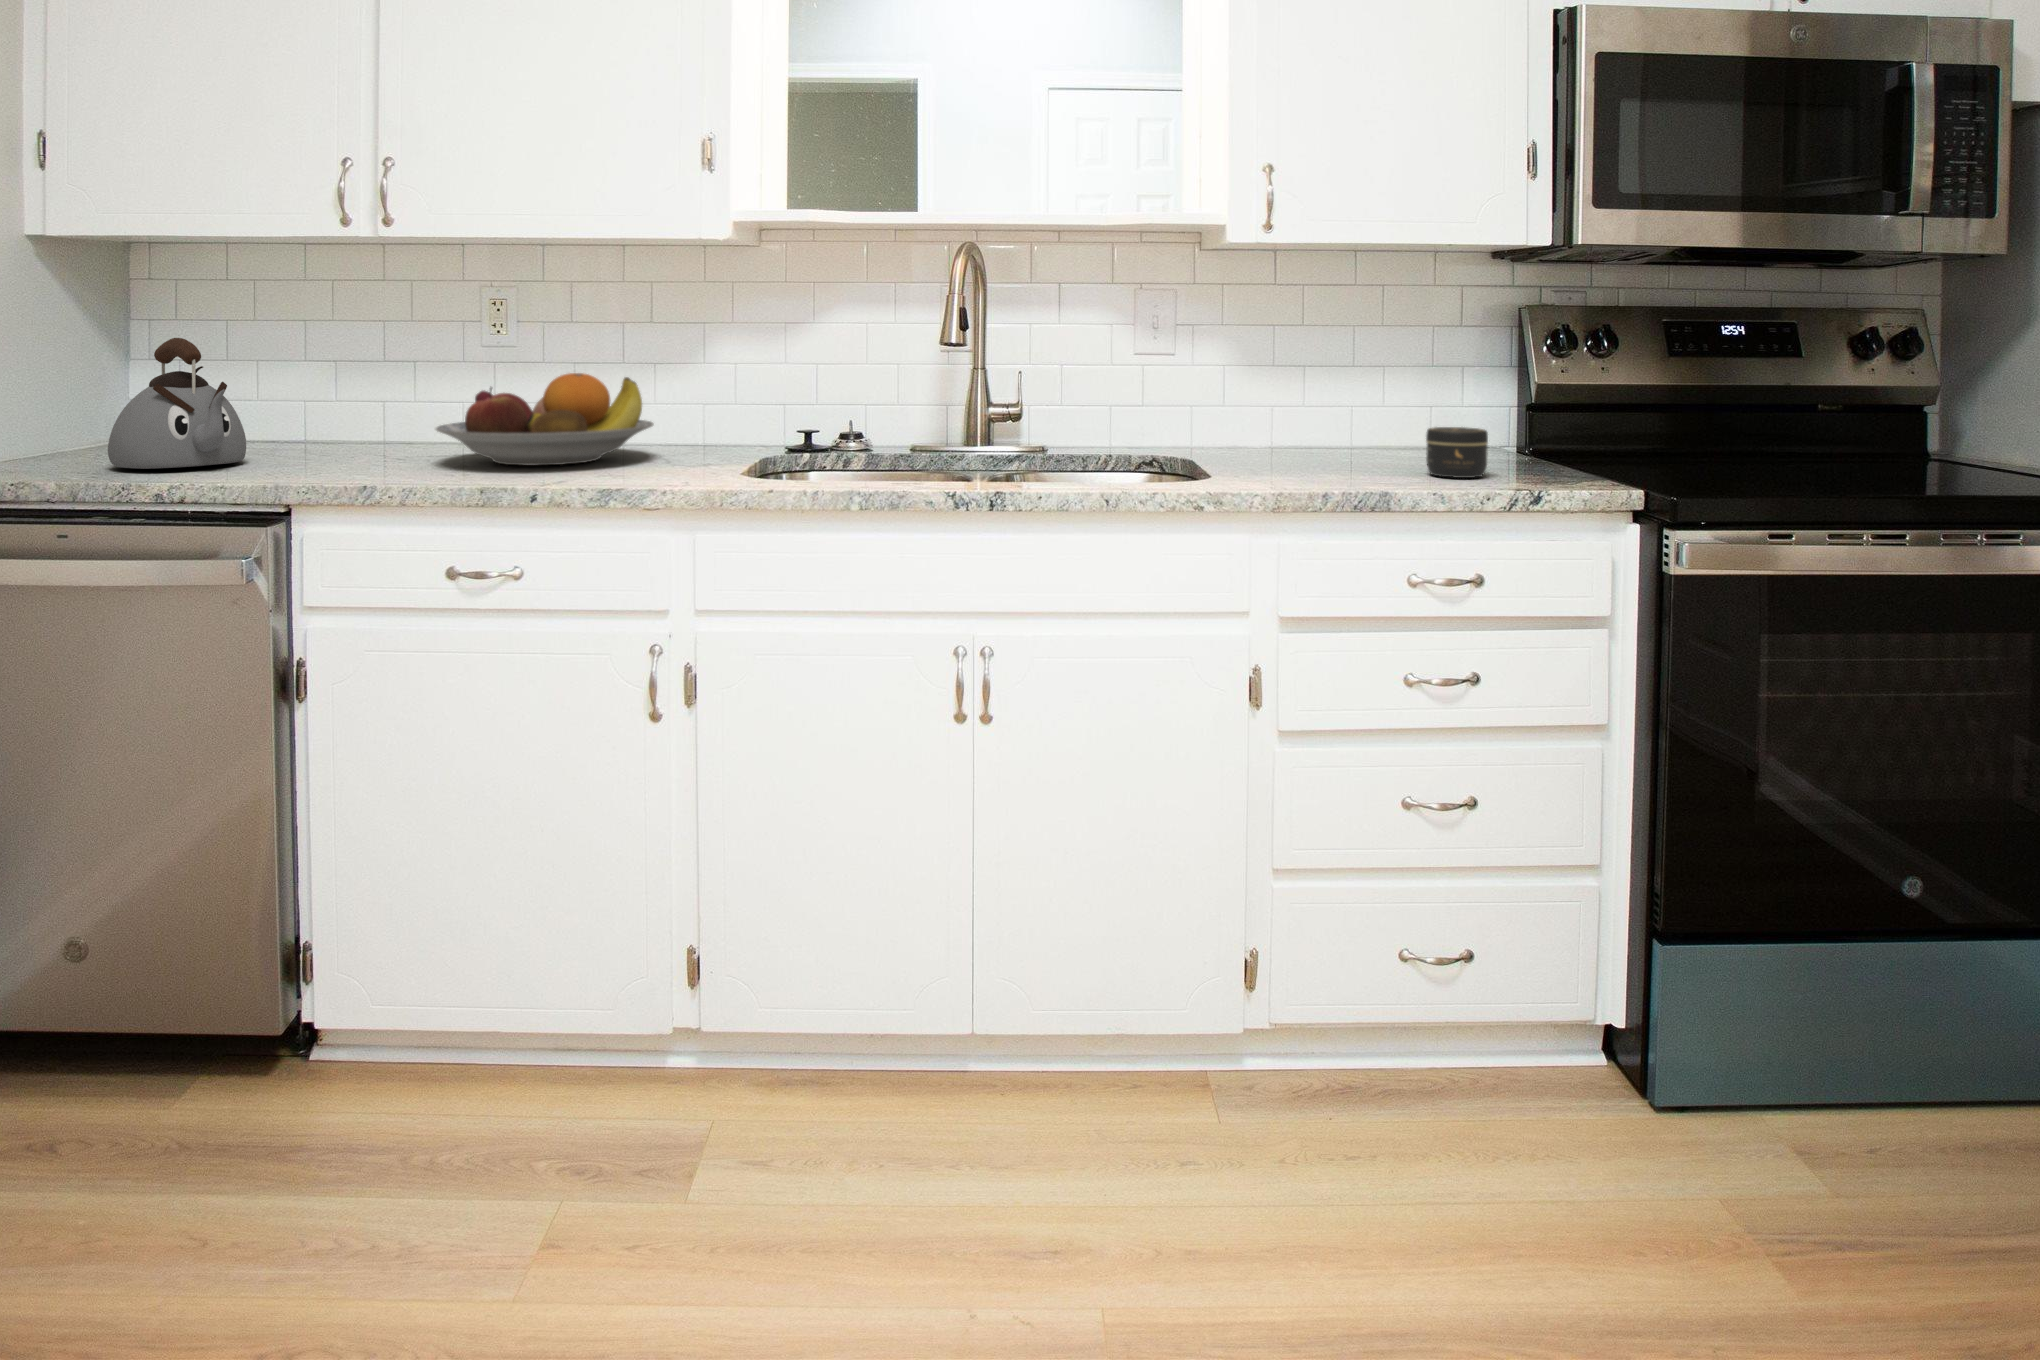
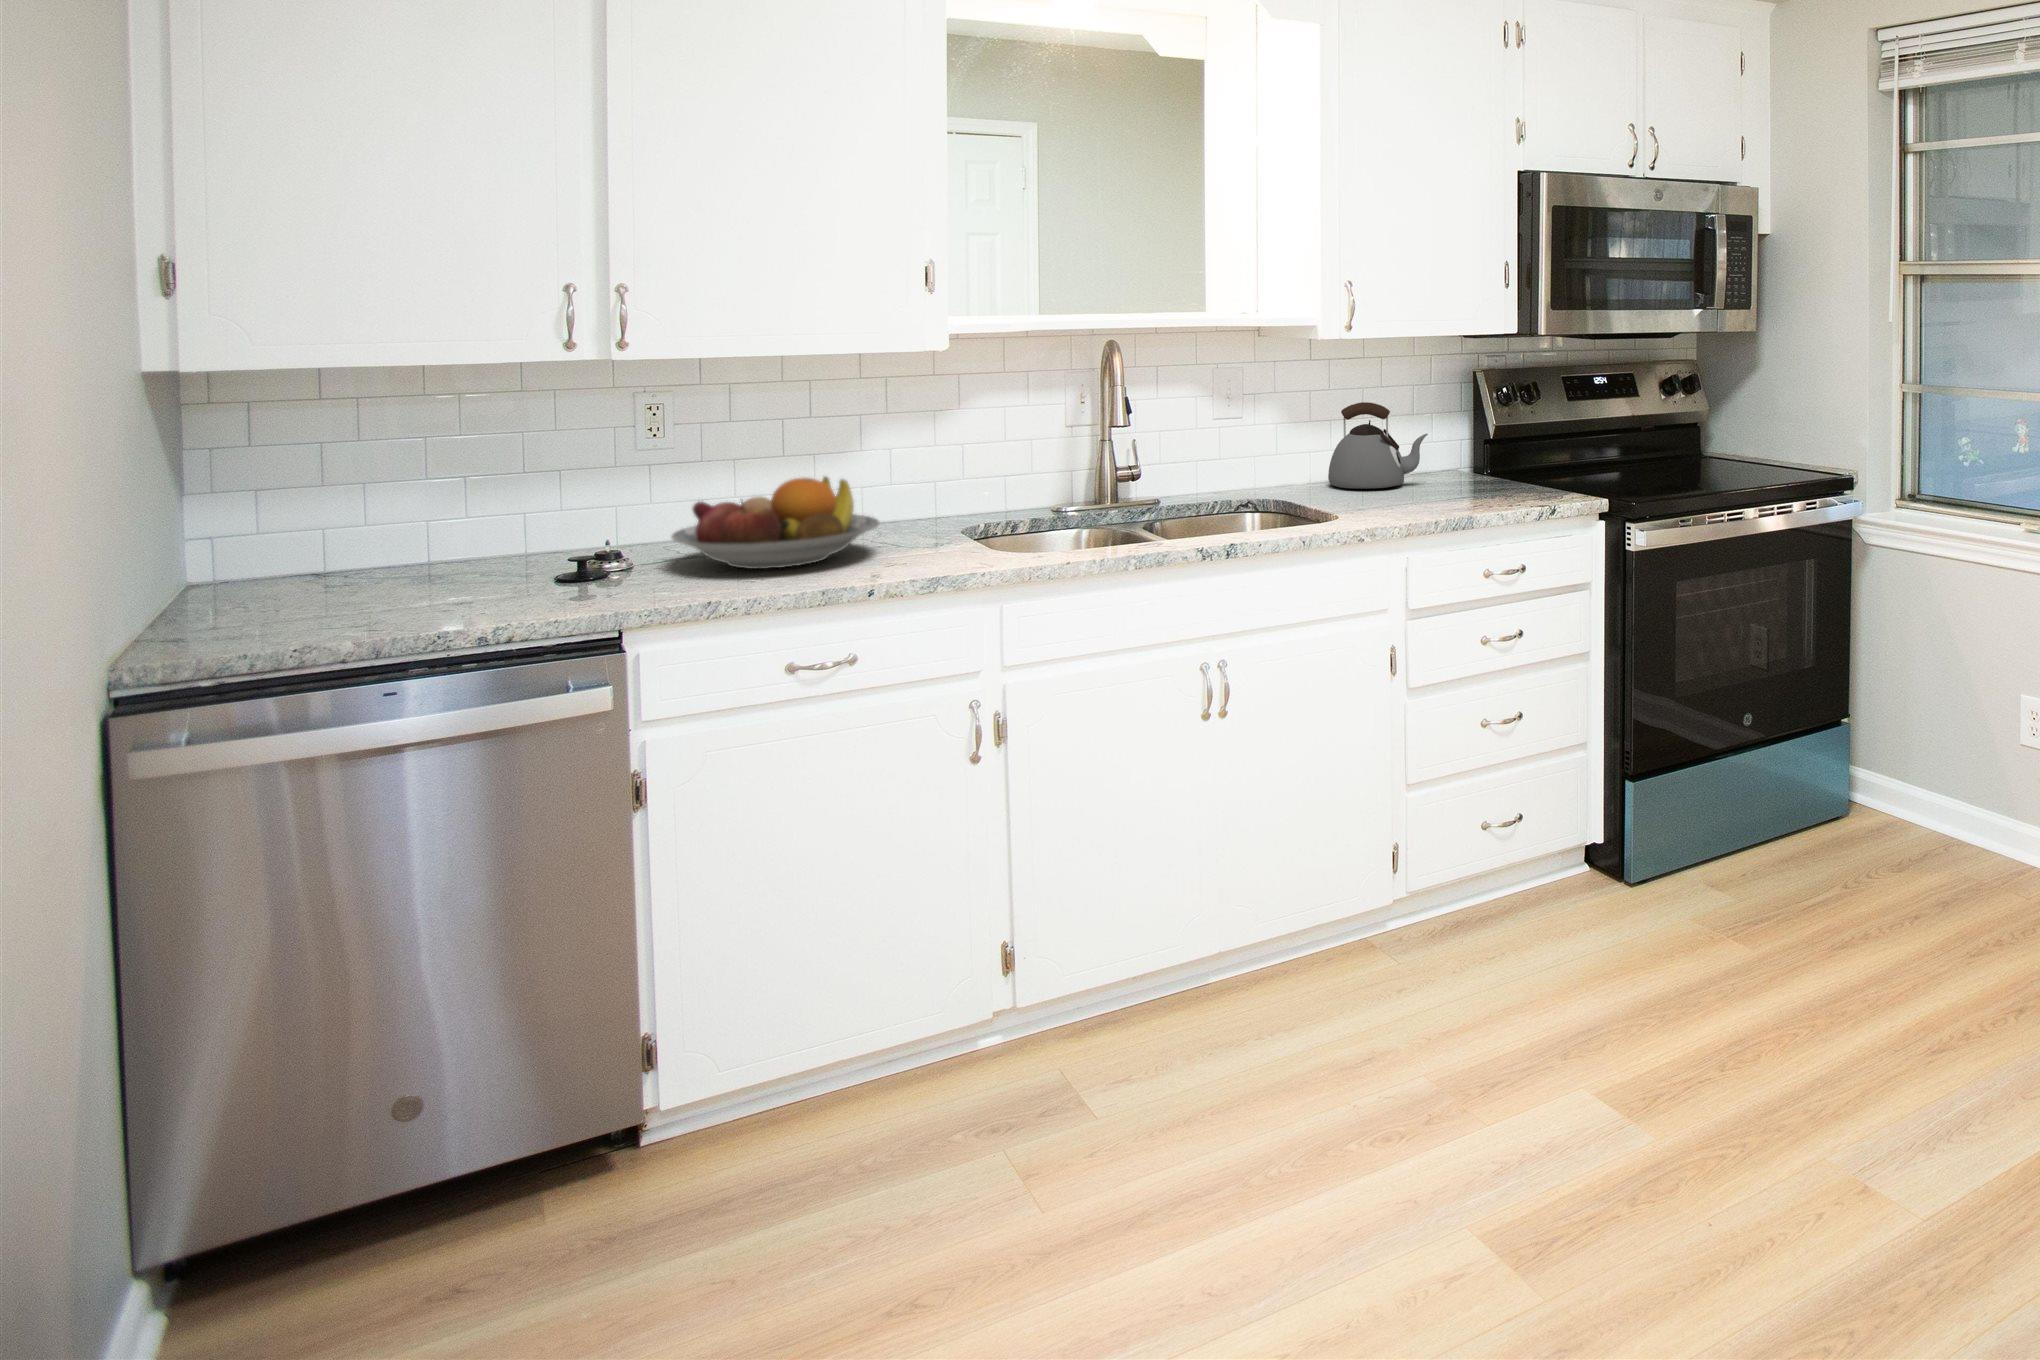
kettle: present [108,338,246,469] -> present [1328,402,1428,488]
jar: present [1426,427,1488,478] -> none [1466,463,1507,499]

